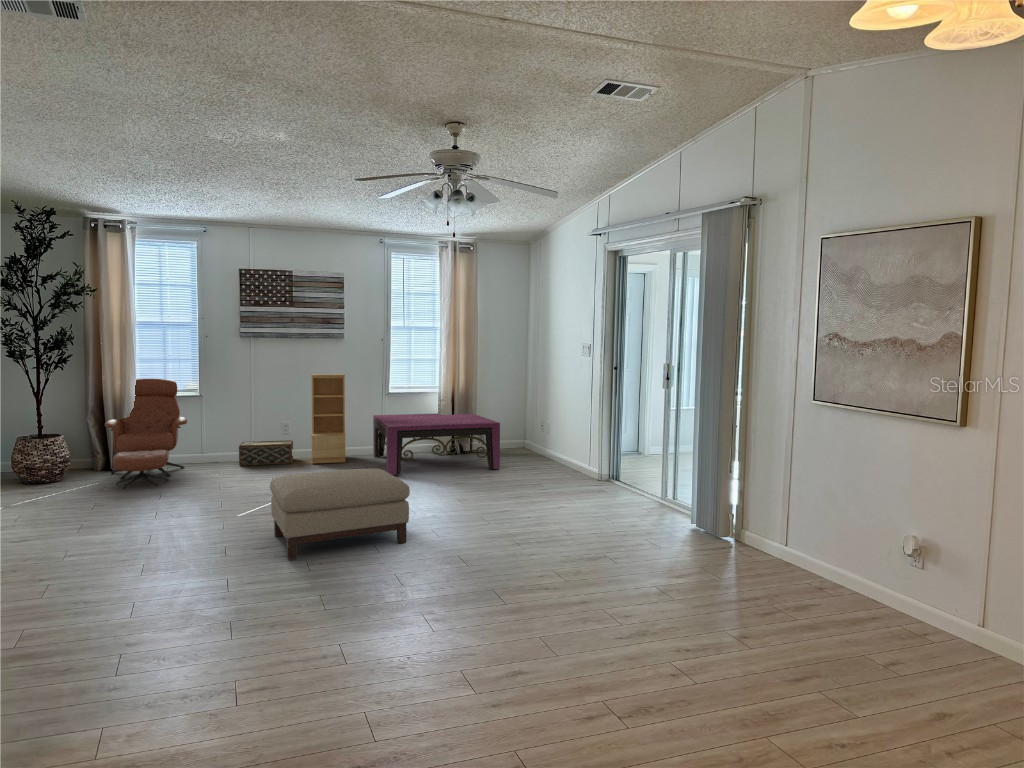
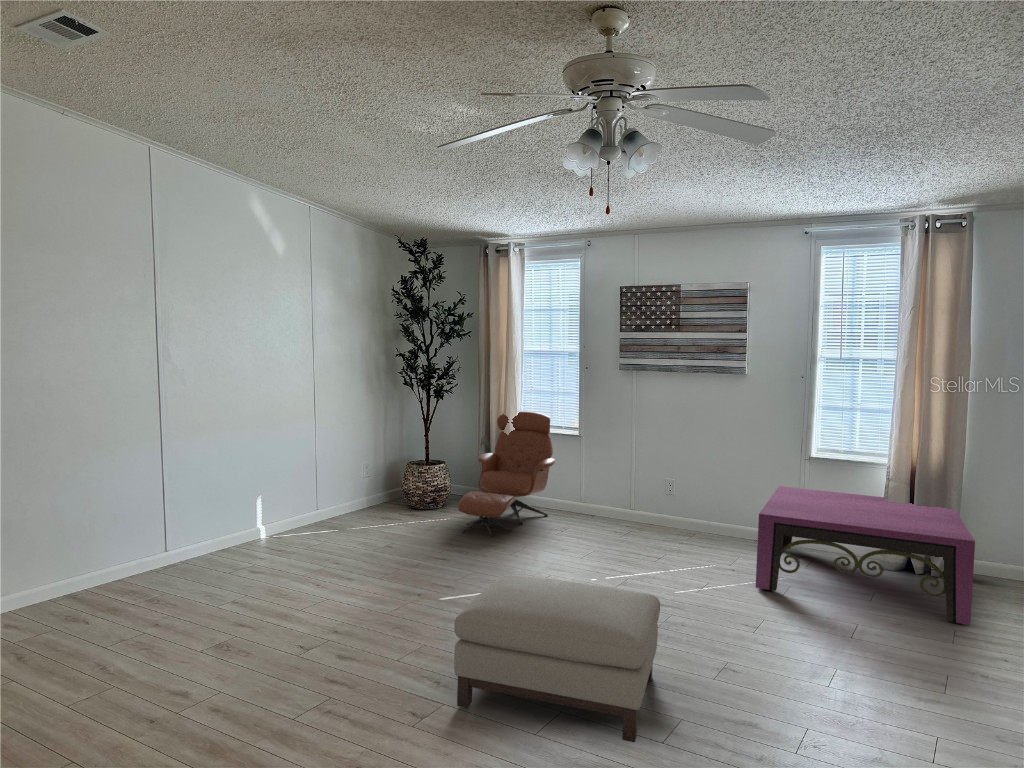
bookshelf: present [311,374,345,464] -> none [681,420,742,548]
woven basket: present [239,440,293,466] -> none [600,496,670,534]

